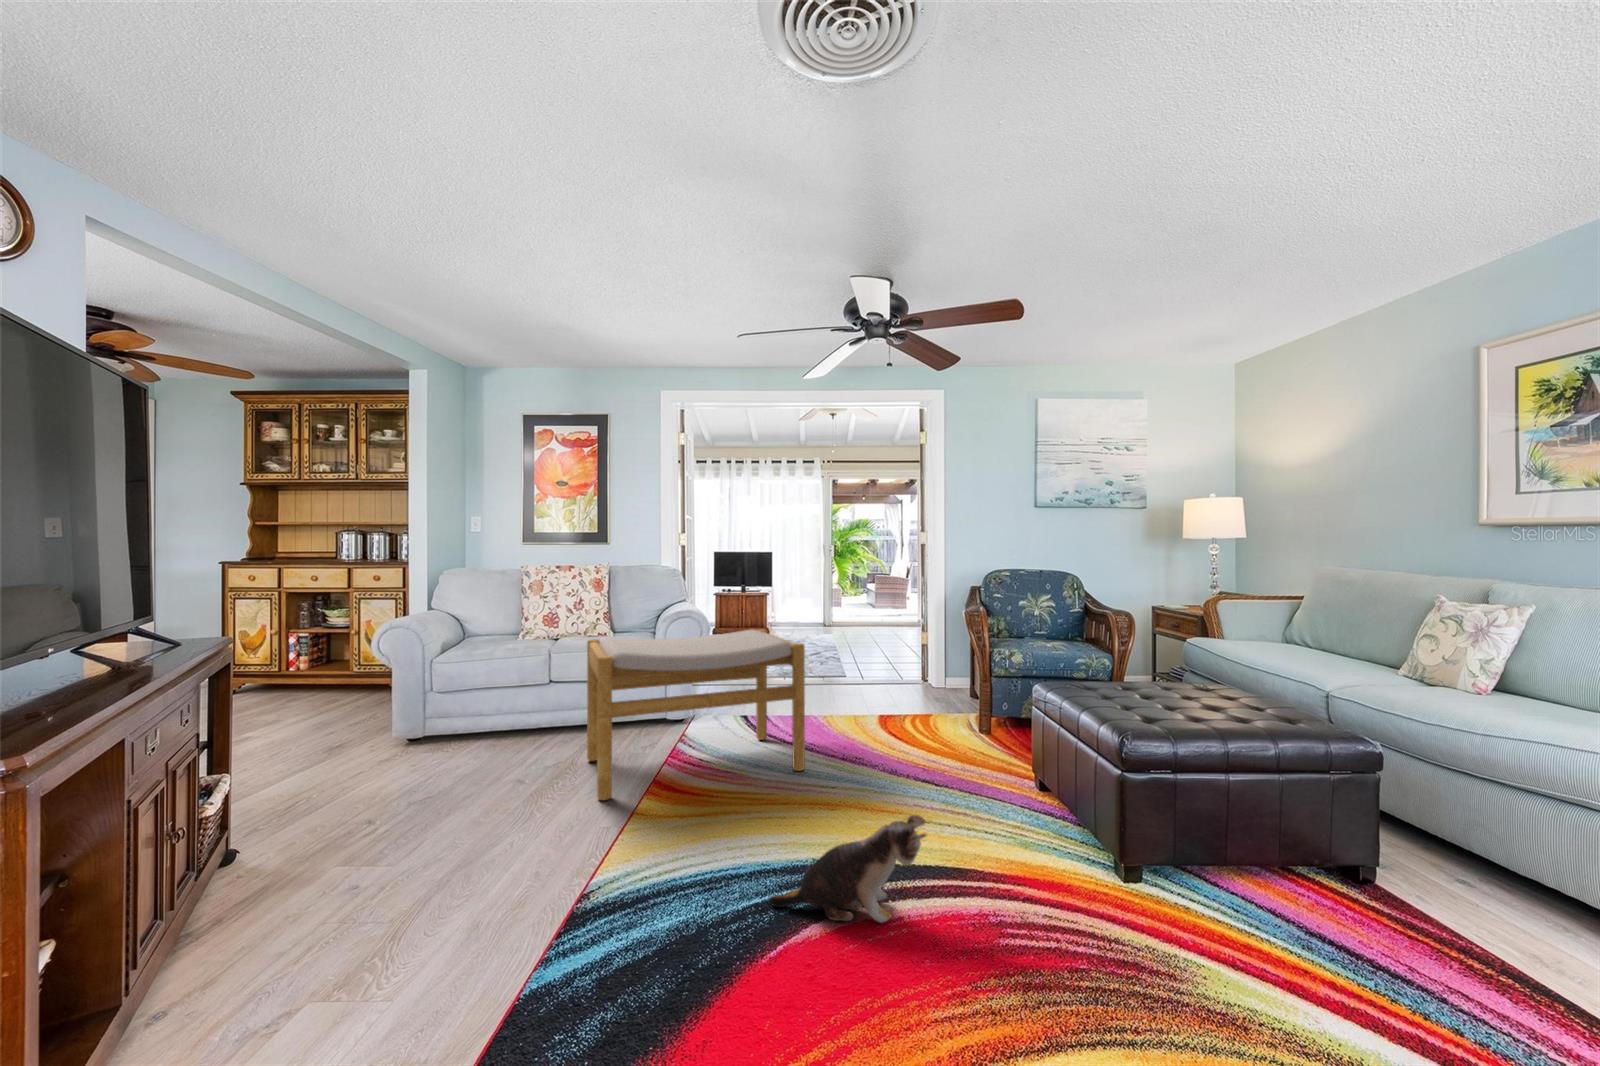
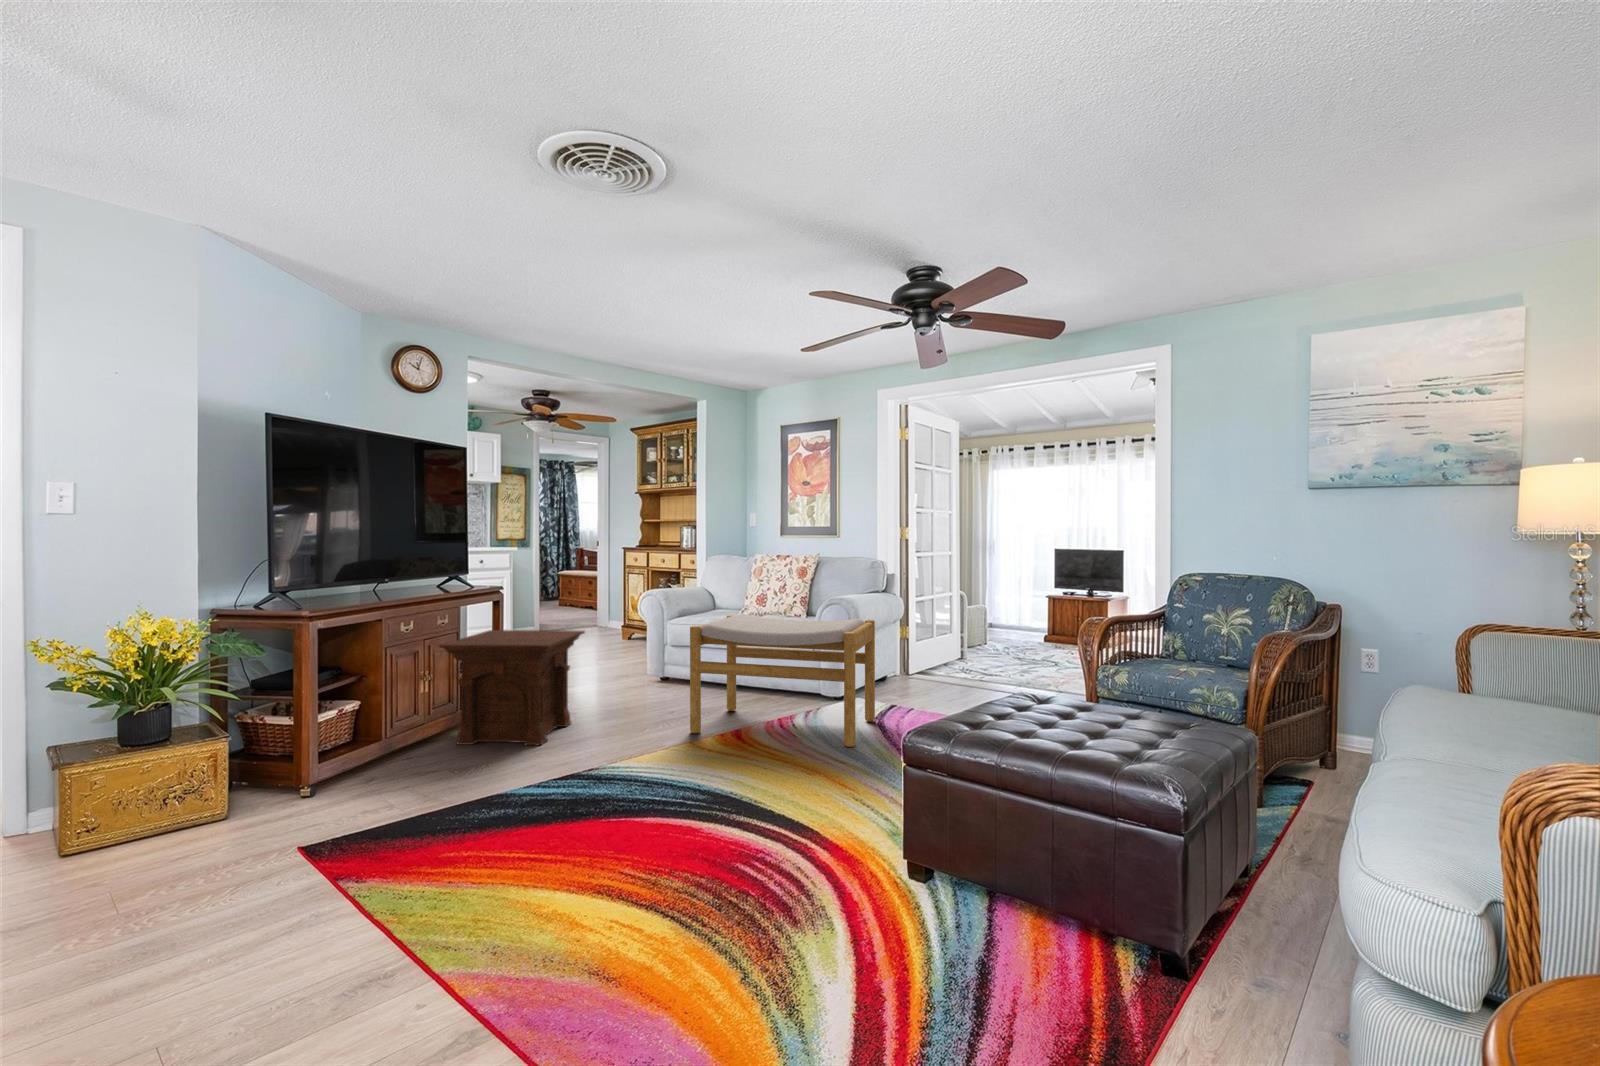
side table: none [173,684,426,937] -> present [439,630,585,745]
plush toy: present [769,815,927,923] -> none [665,762,741,833]

